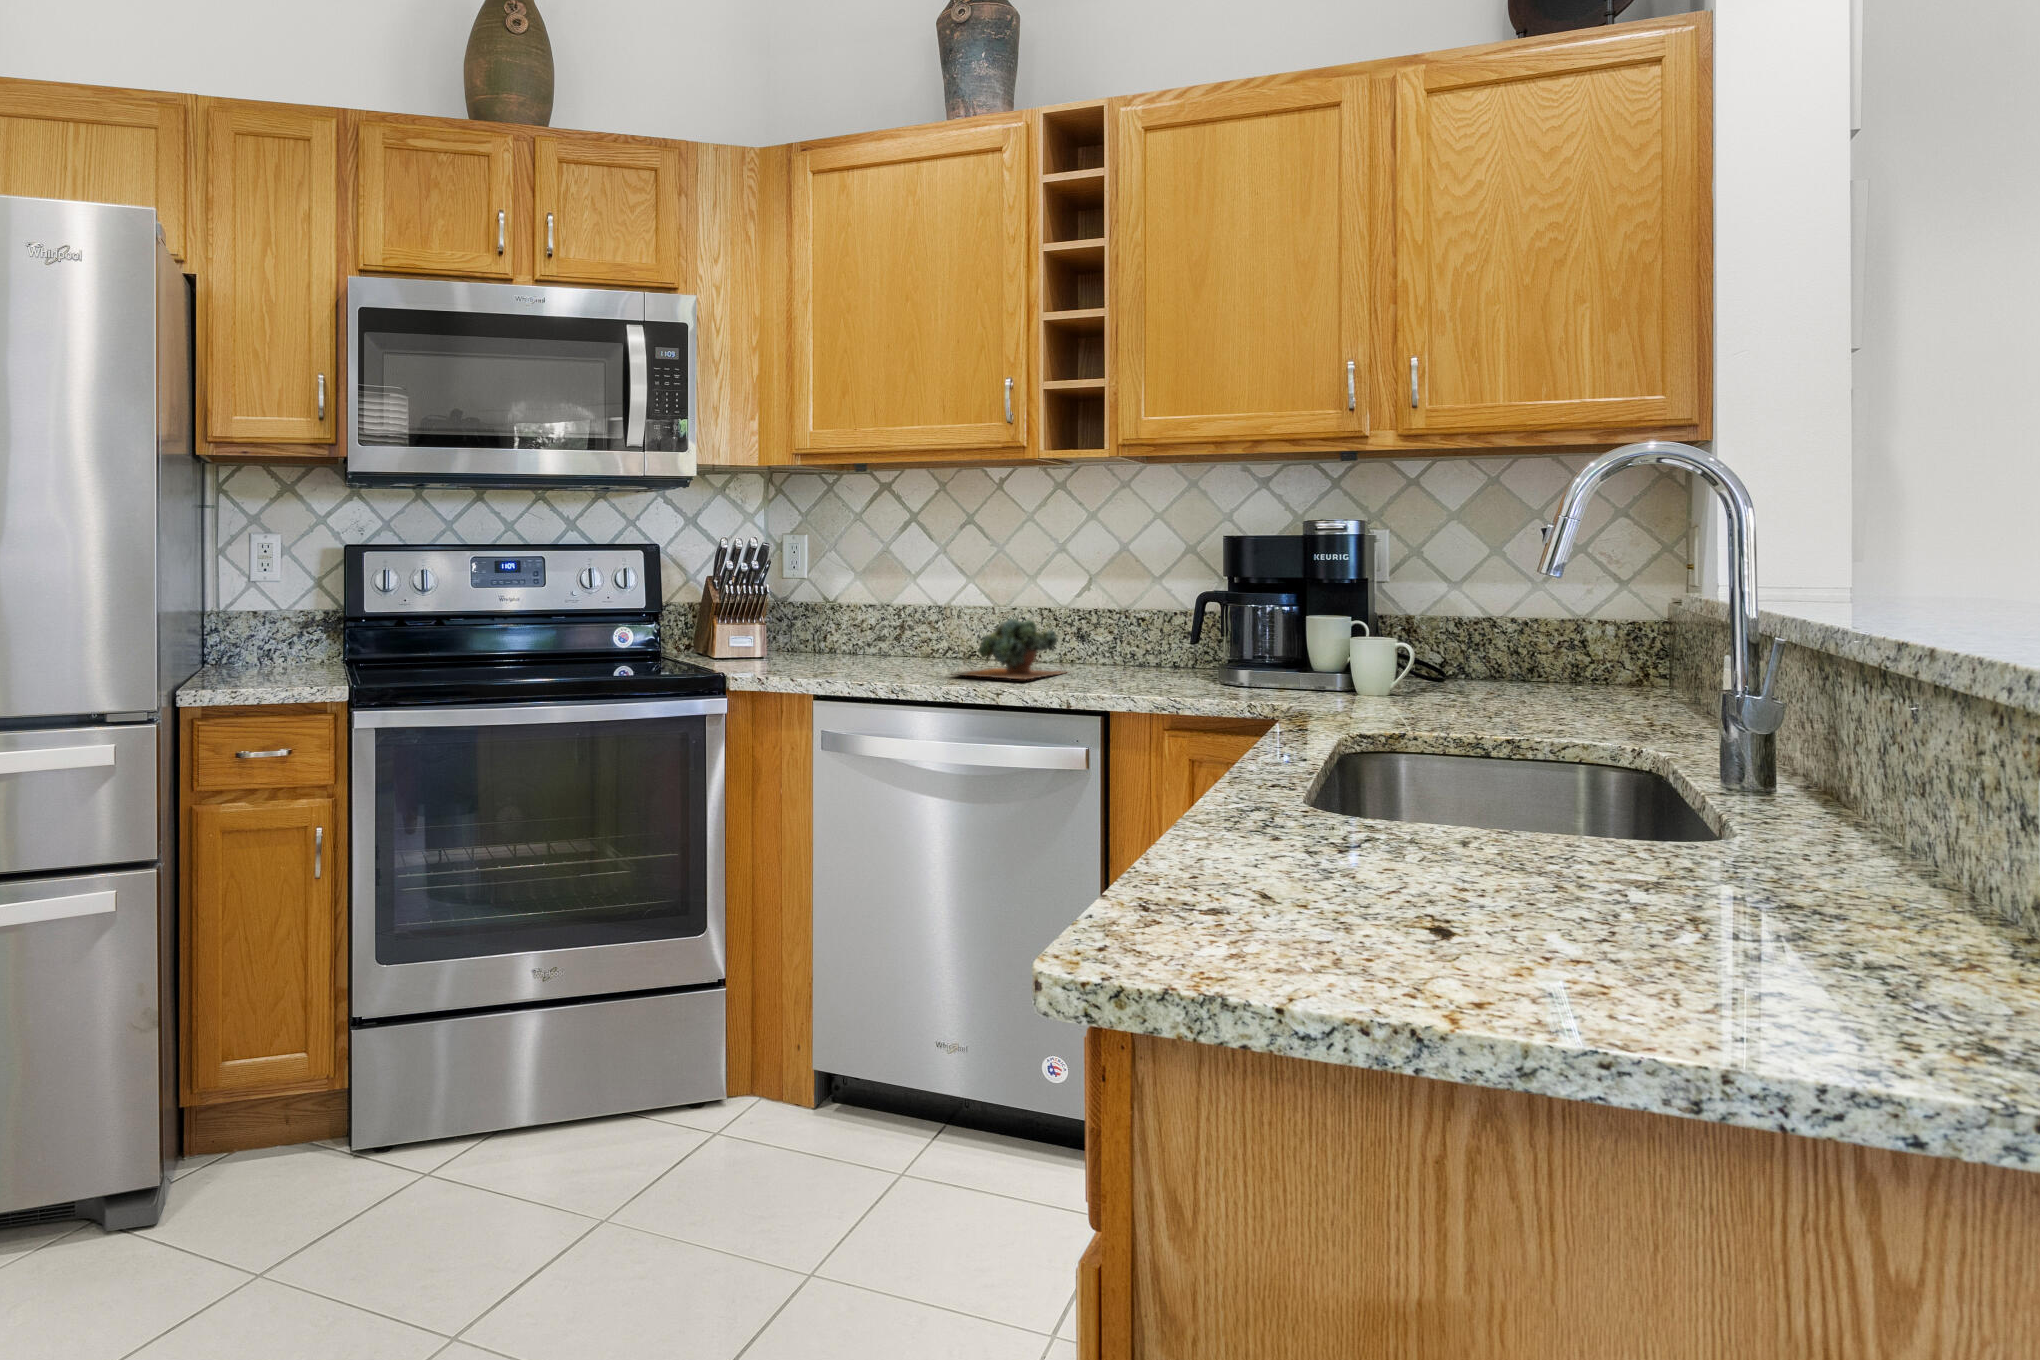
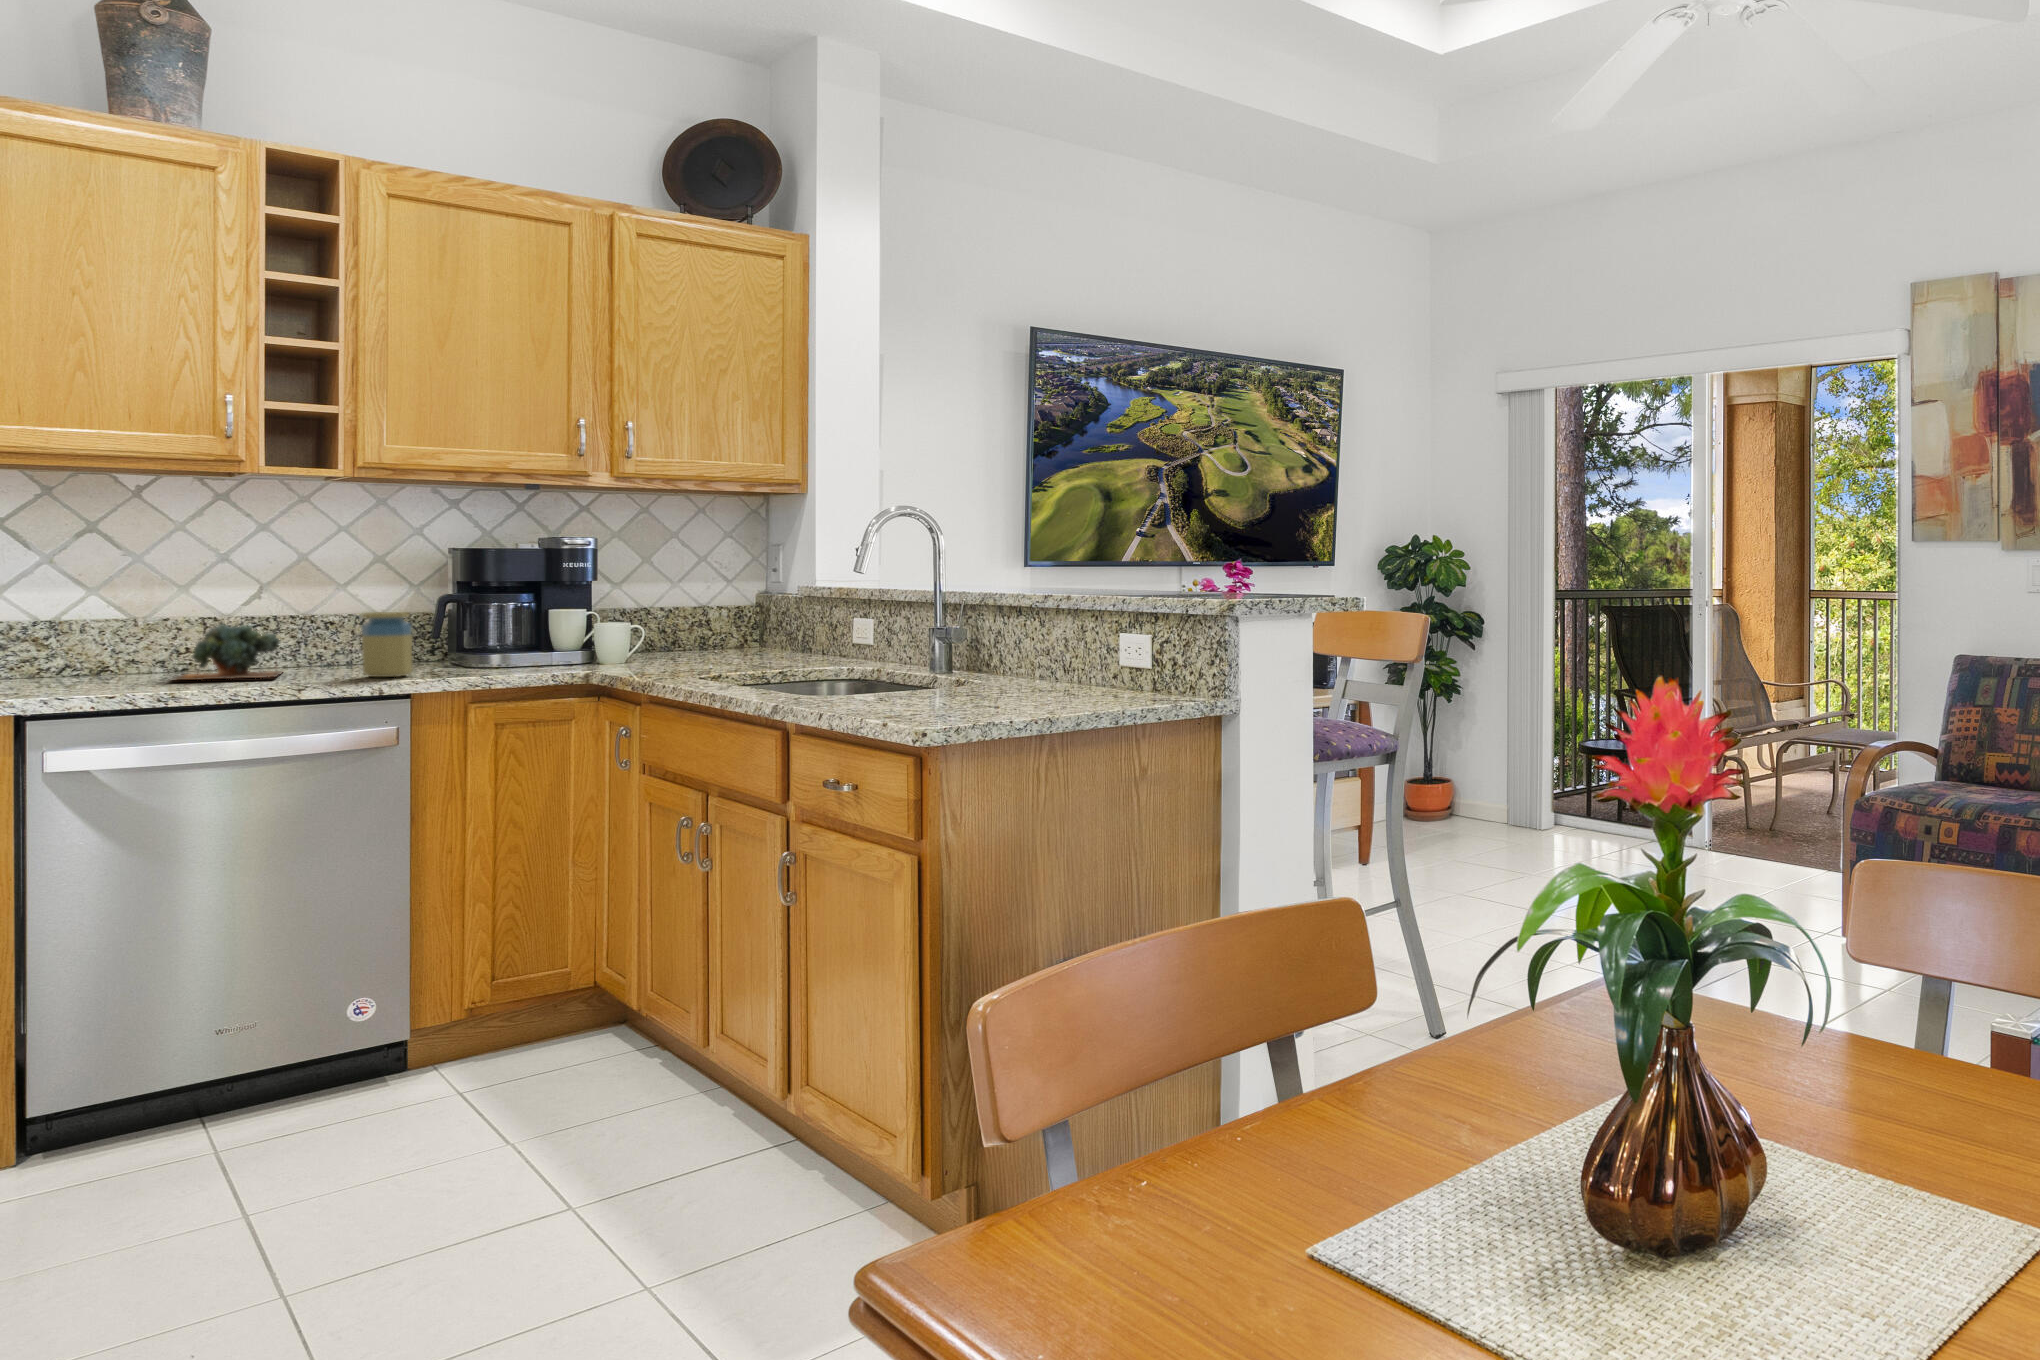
jar: none [1098,611,1144,690] -> present [362,612,412,677]

